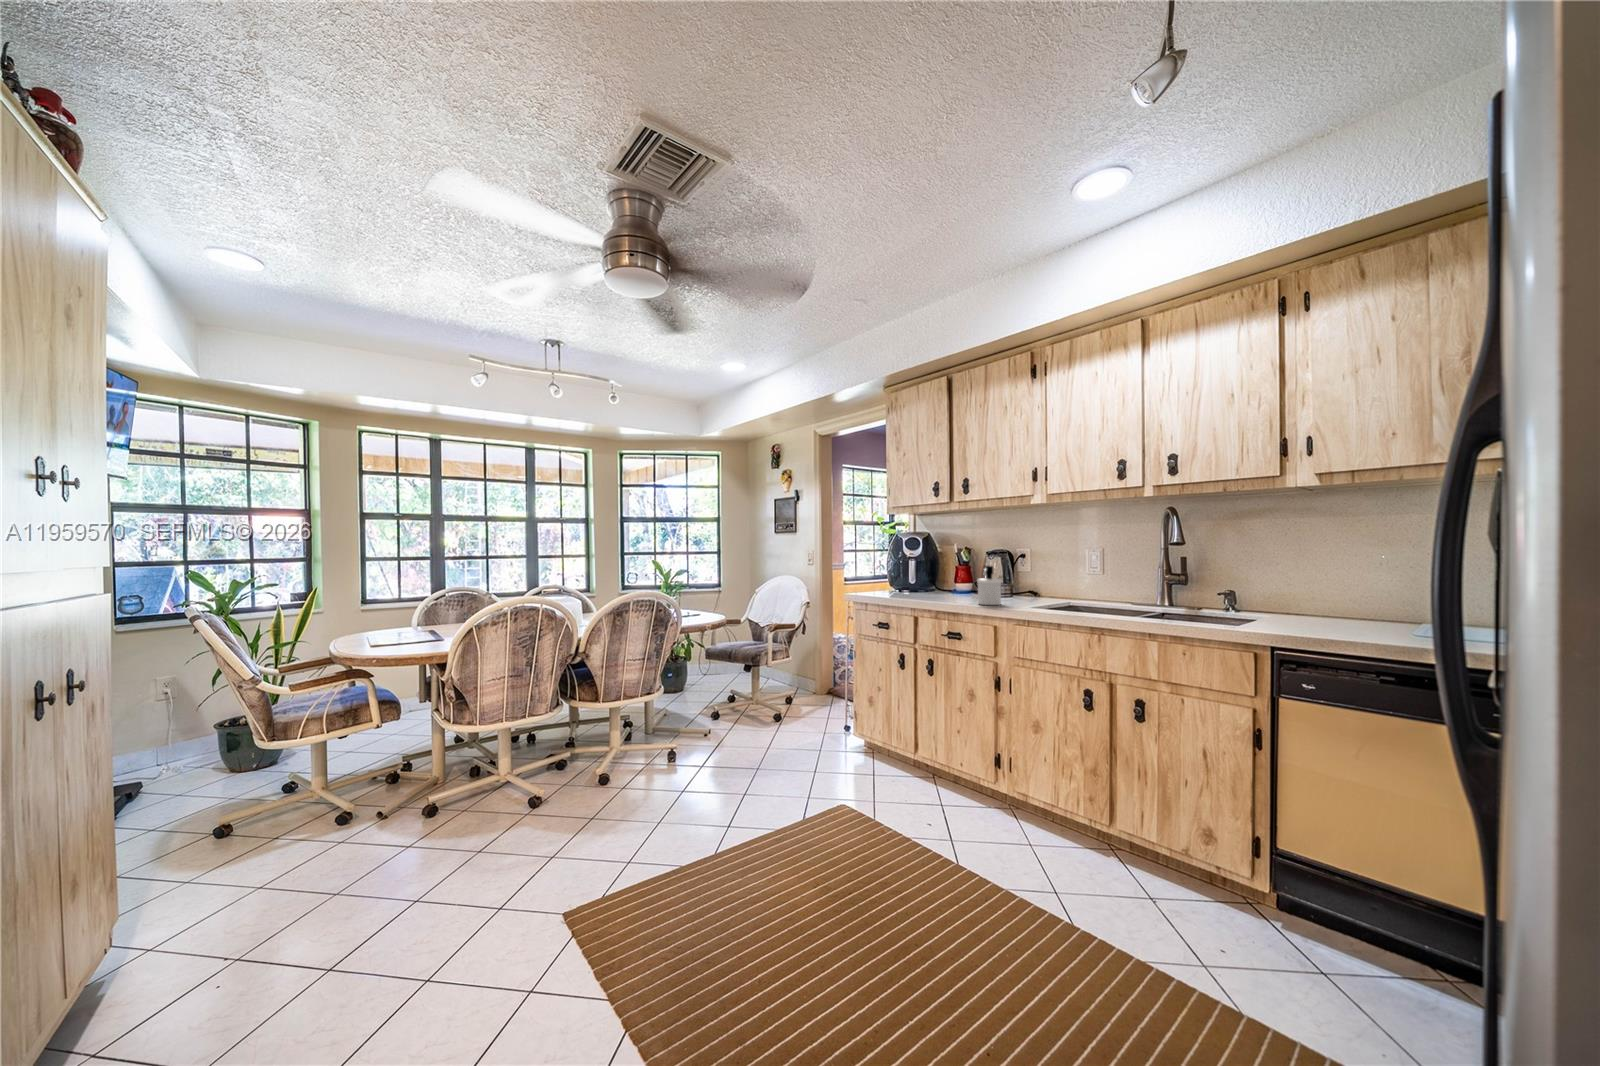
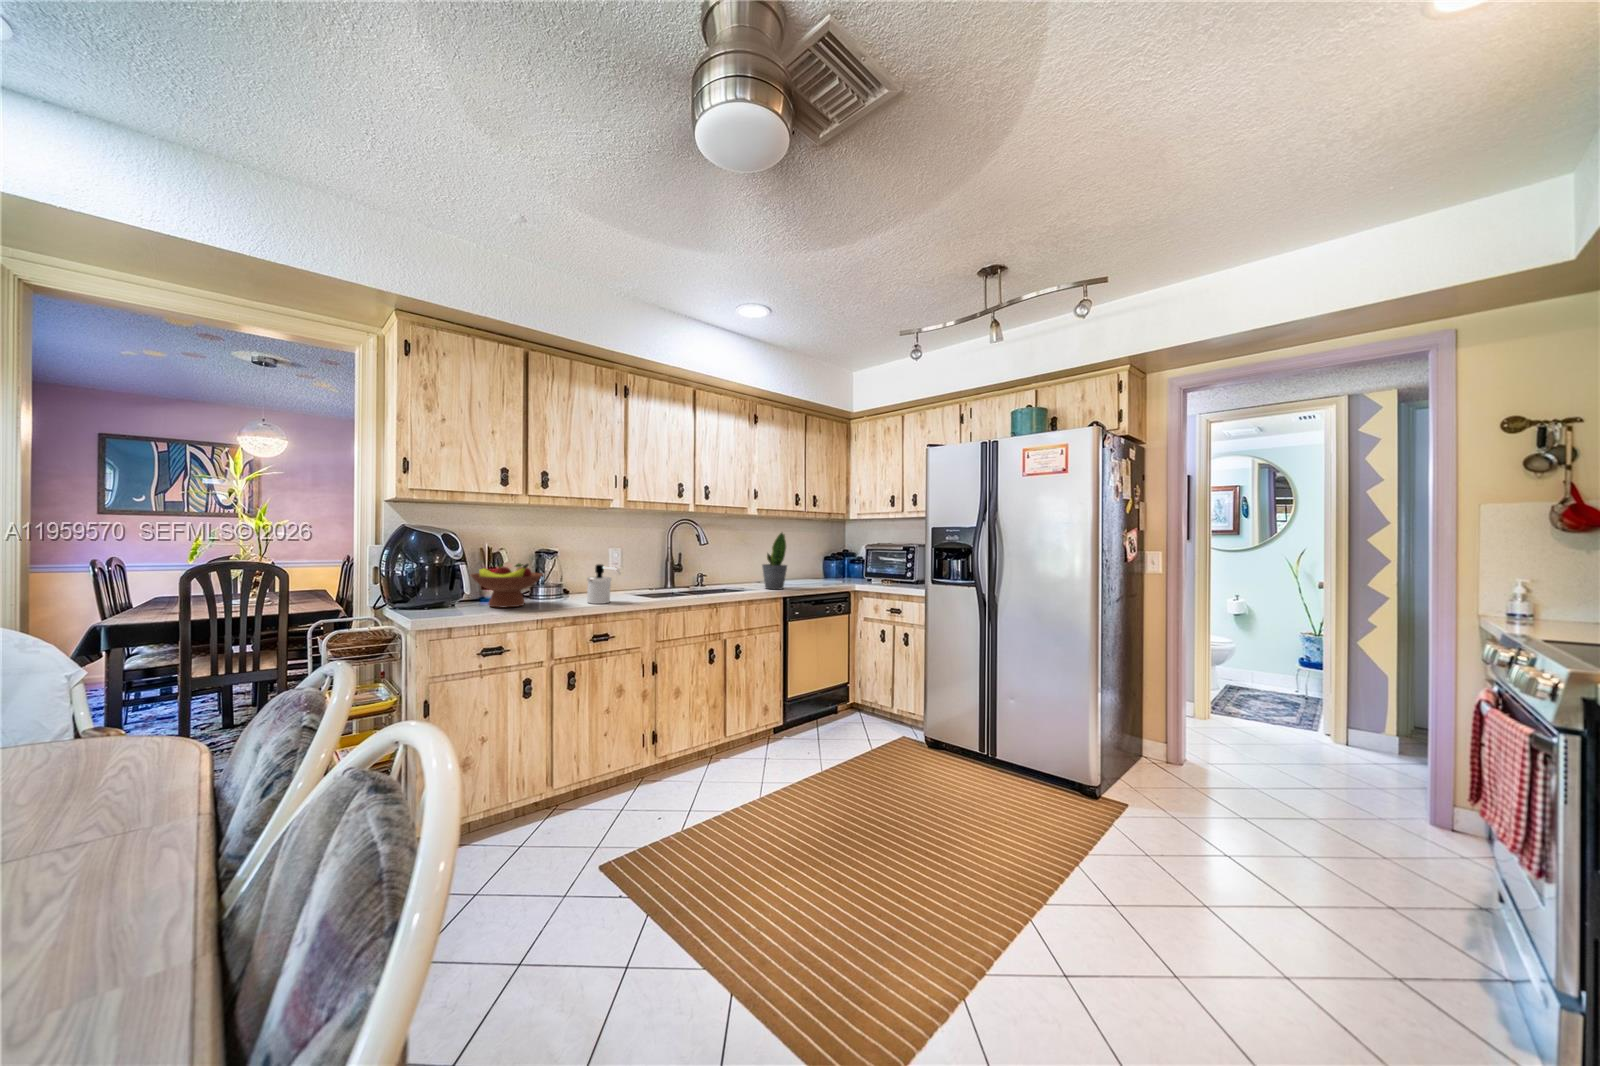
potted plant: none [1279,513,1351,634] -> present [762,533,787,589]
fruit bowl: none [912,562,968,598] -> present [471,563,543,607]

